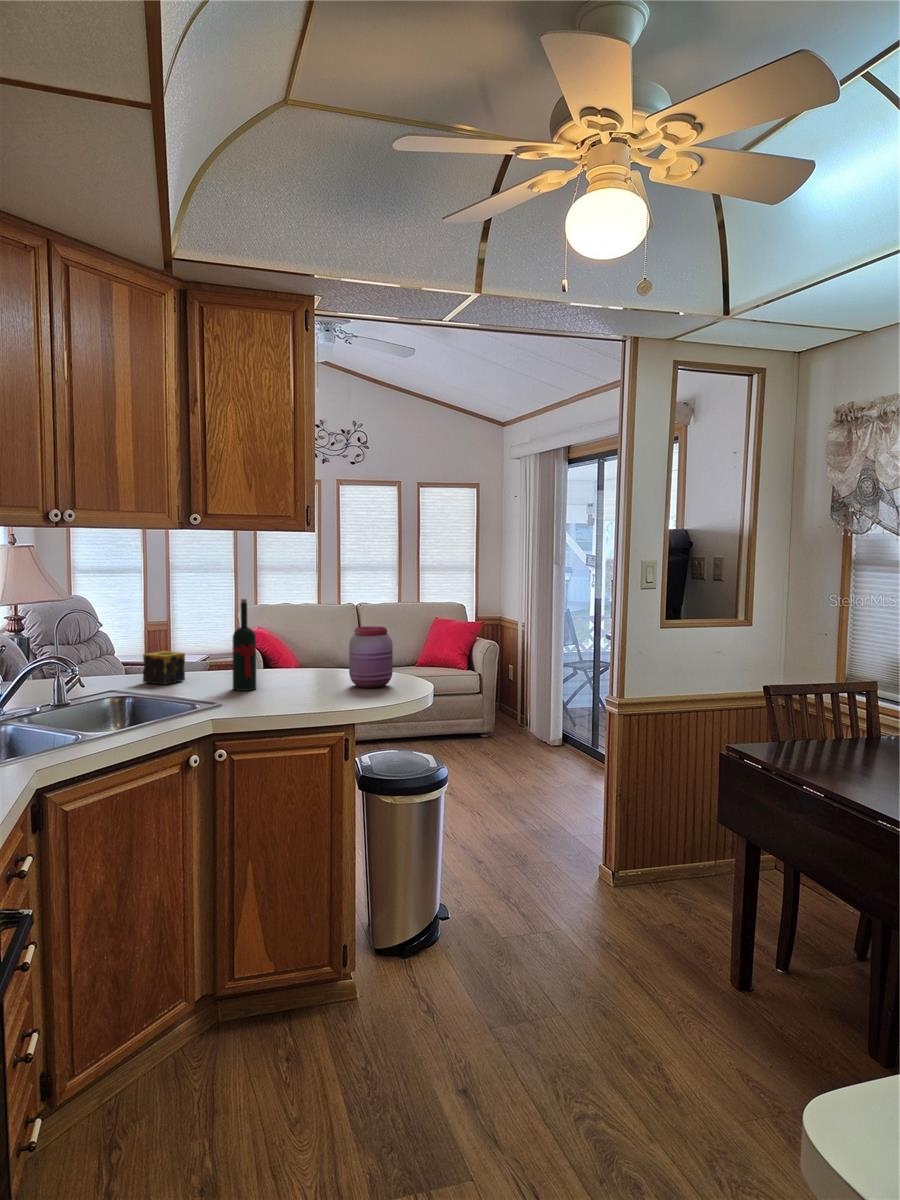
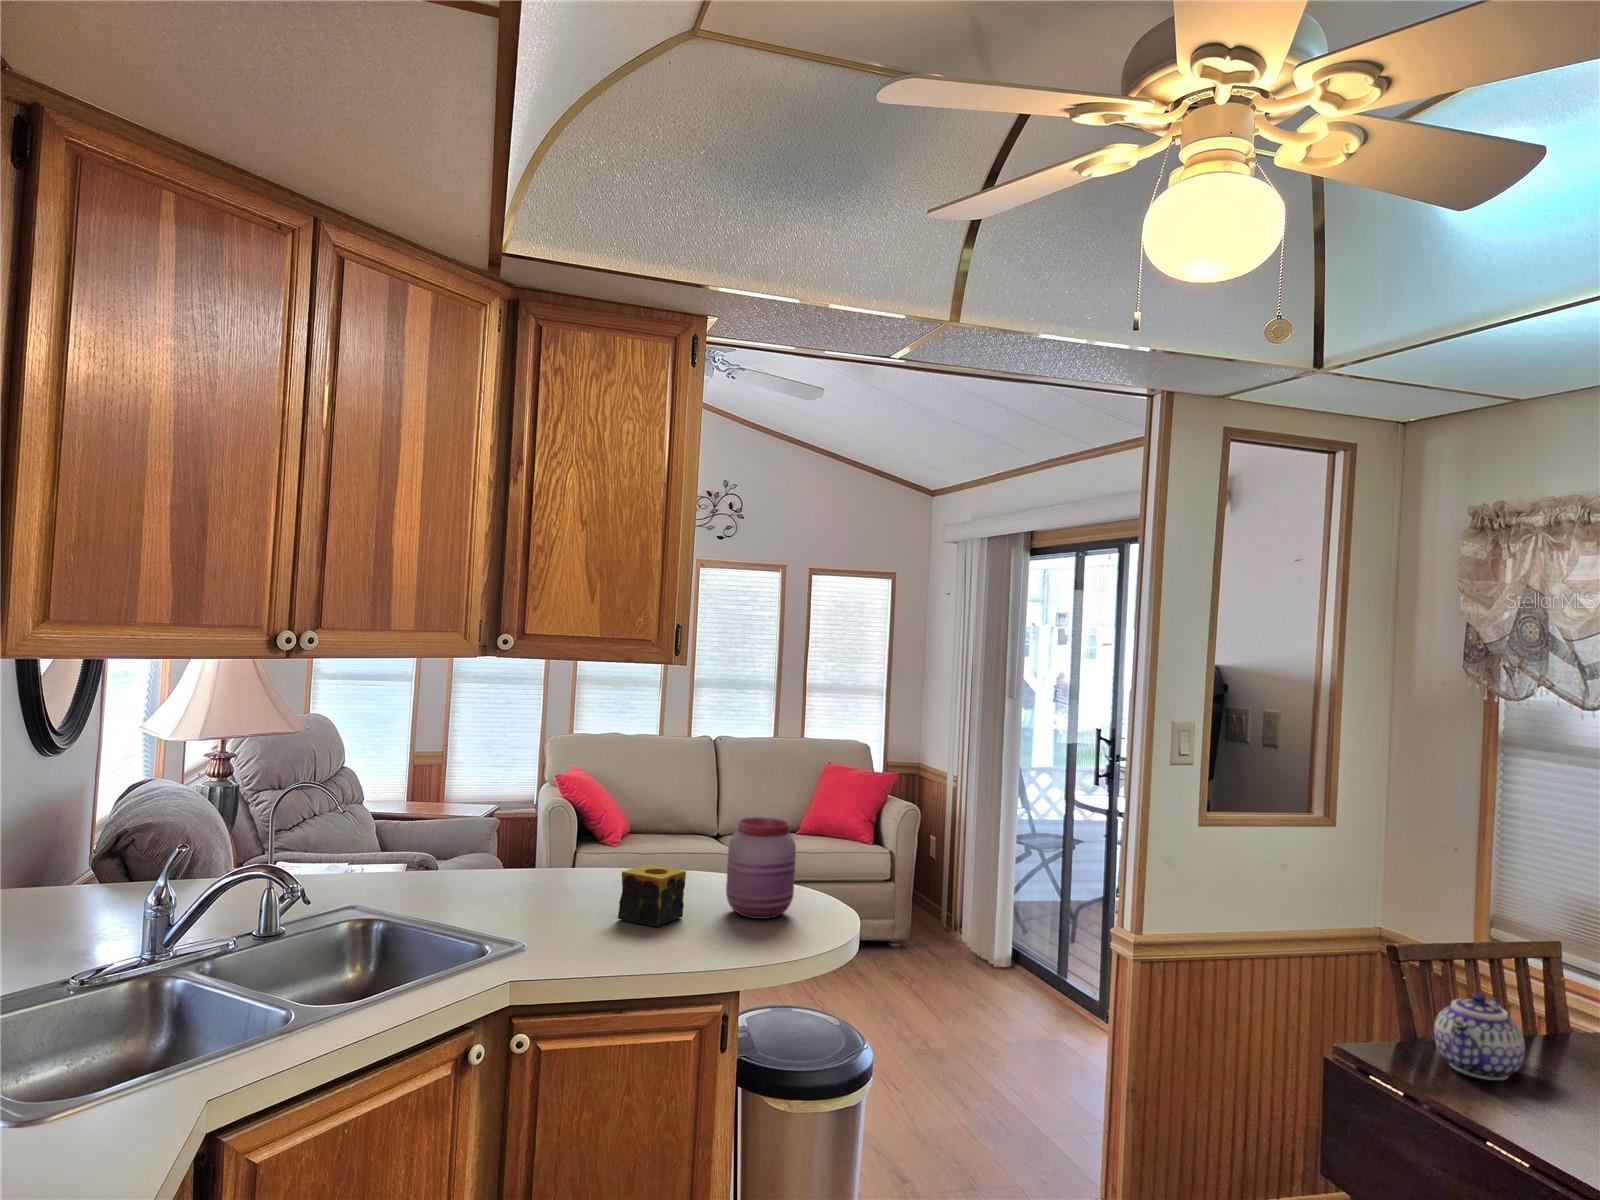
wine bottle: present [233,599,256,691] -> none [543,769,585,916]
candle: present [143,651,185,685] -> present [618,864,686,927]
teapot: none [788,706,839,755] -> present [1434,993,1525,1080]

